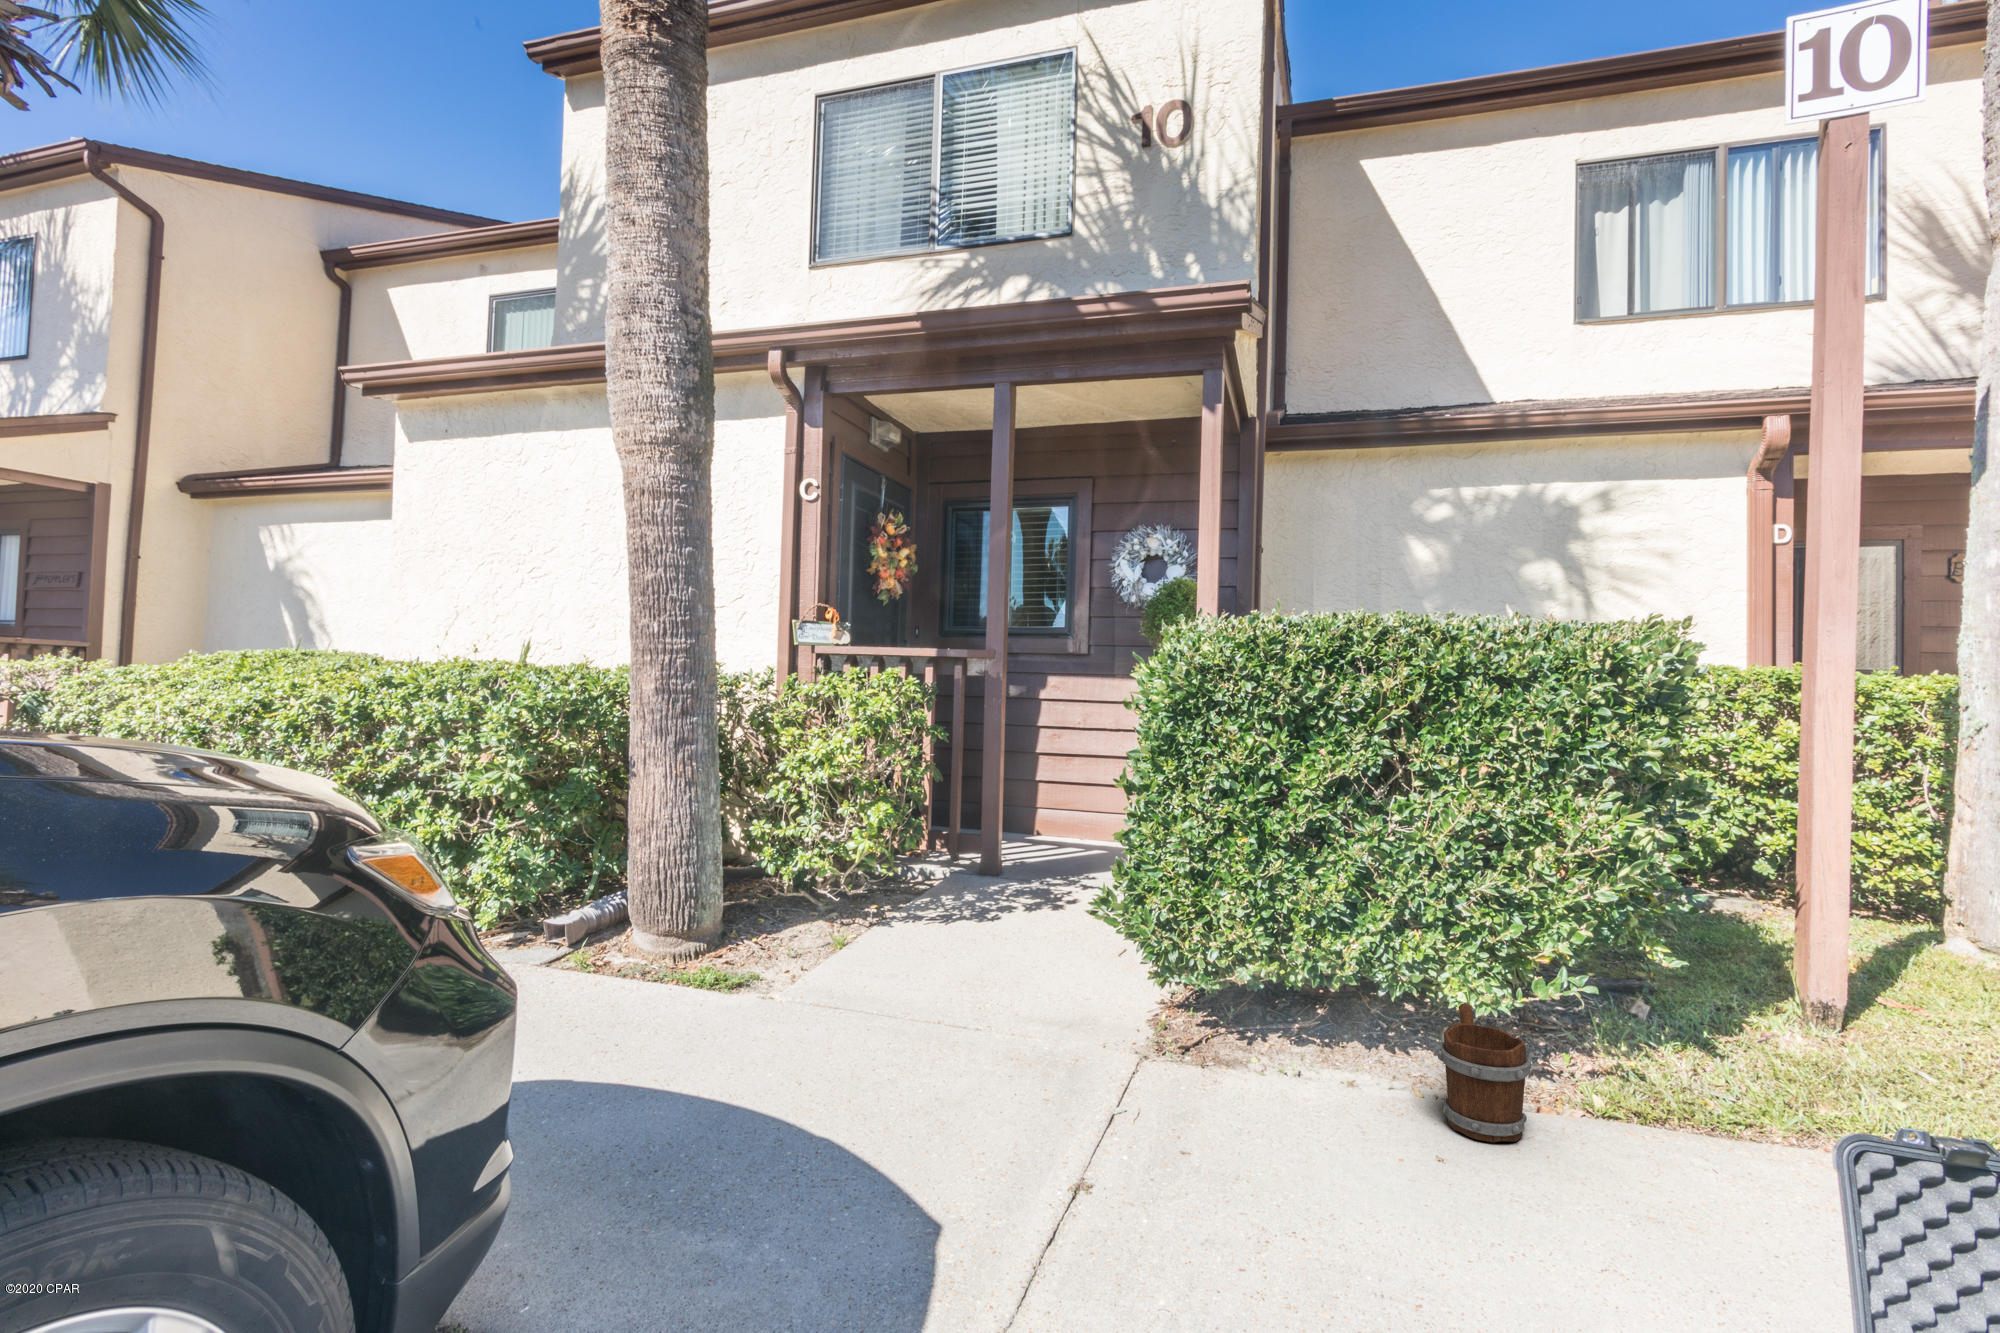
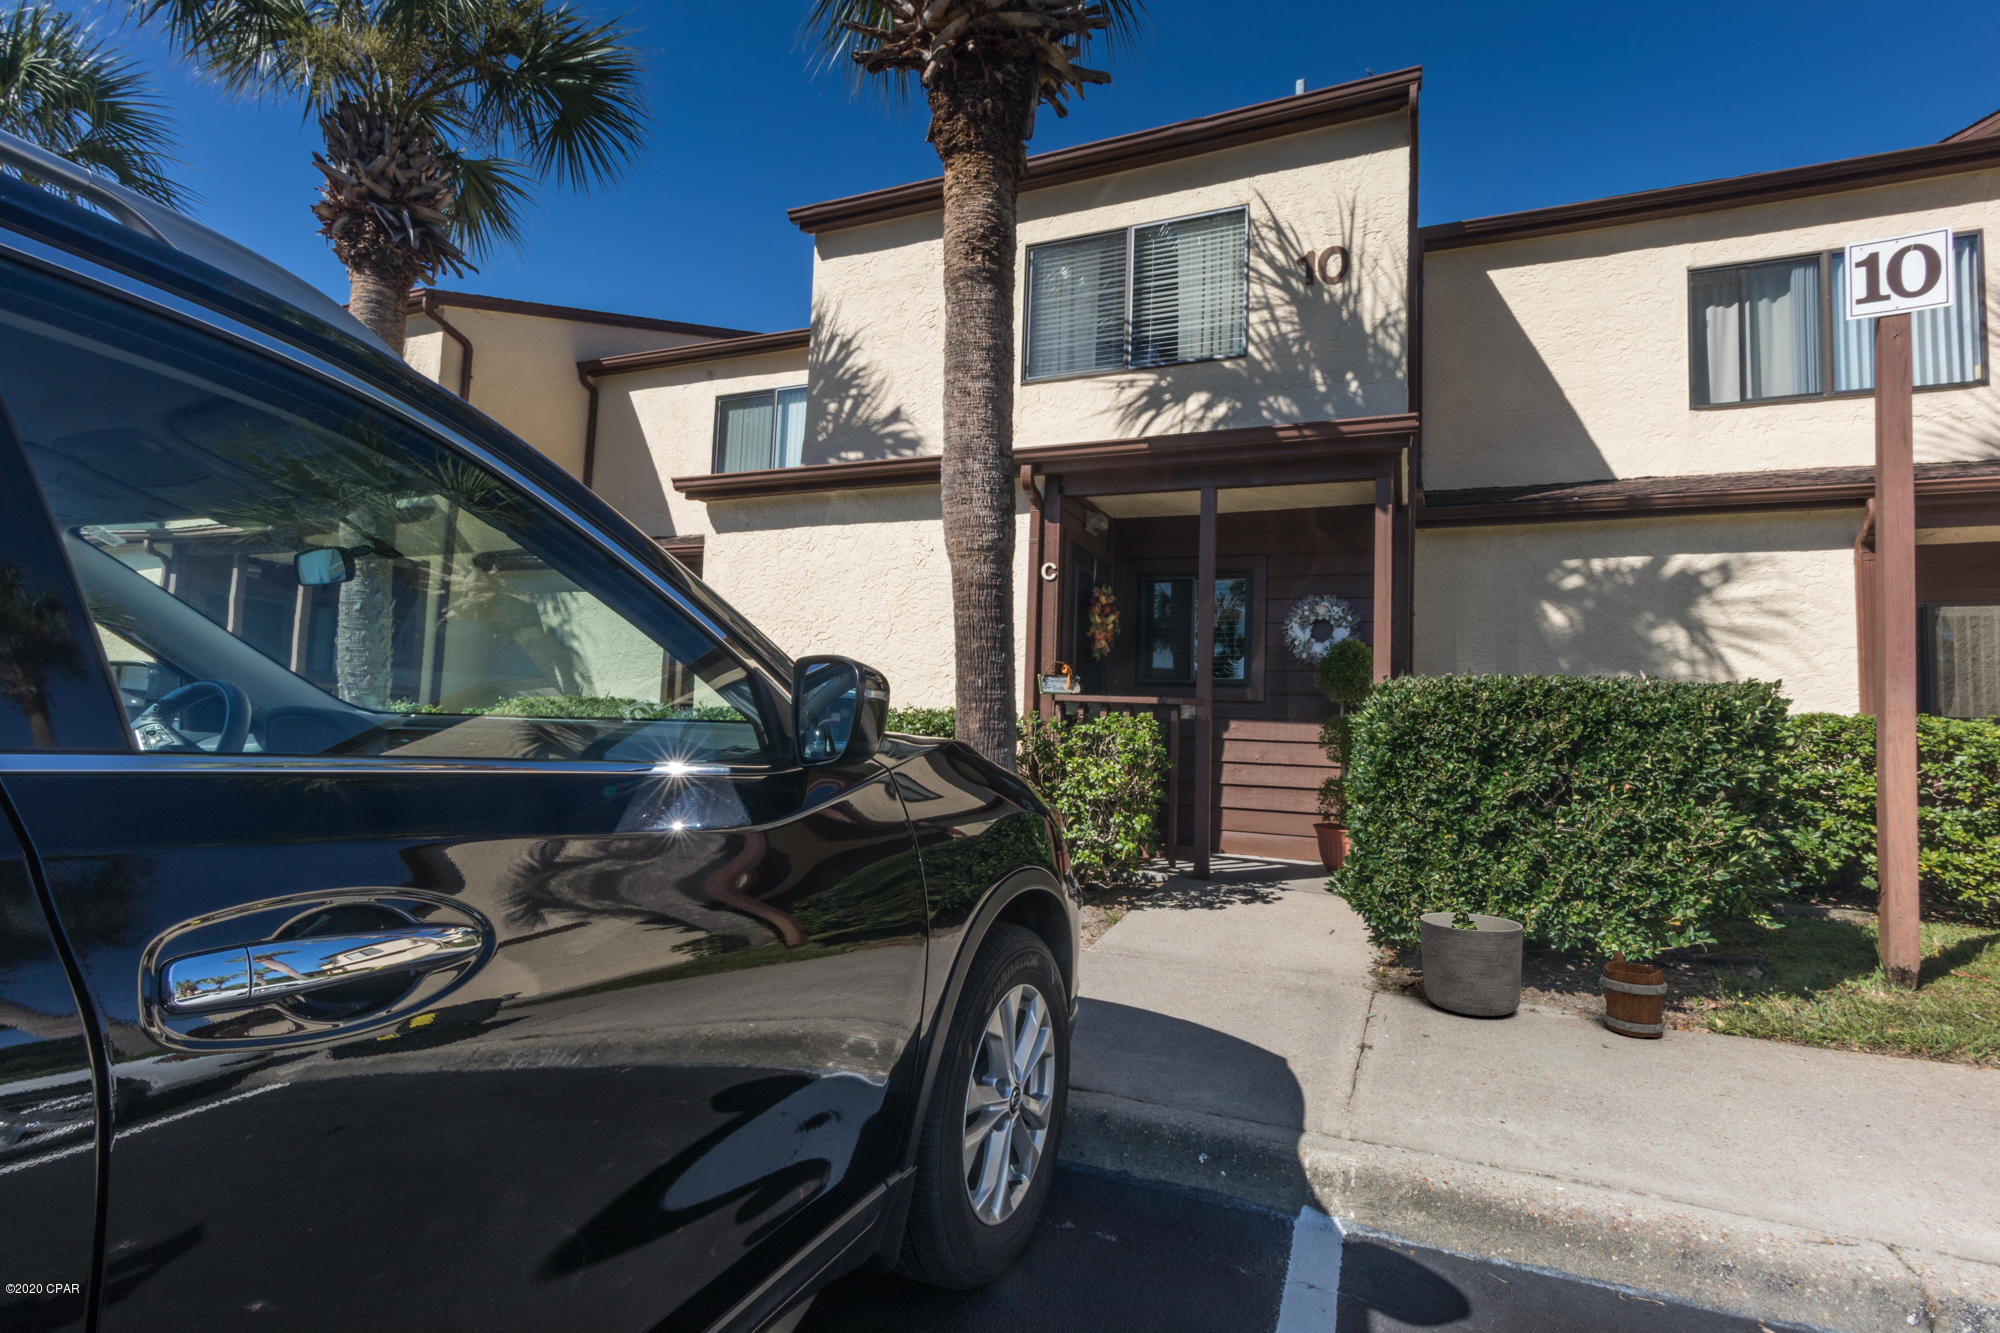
planter: none [1197,948,1336,1108] -> present [1420,912,1523,1016]

